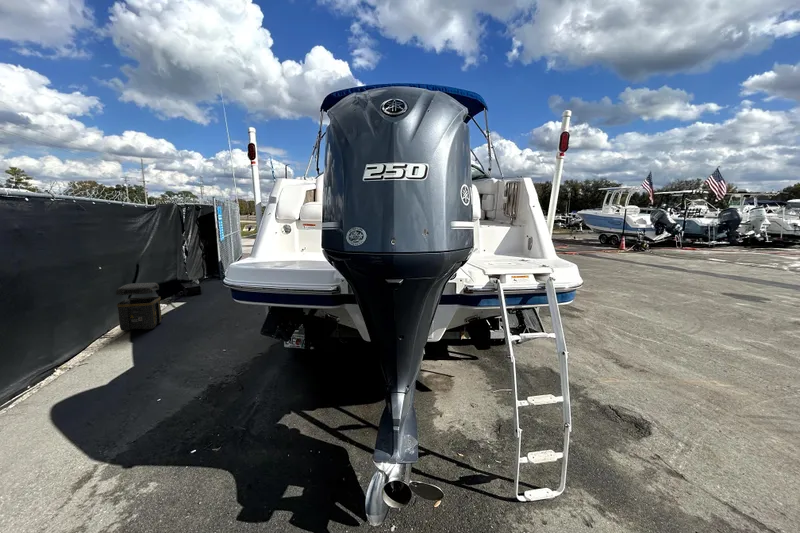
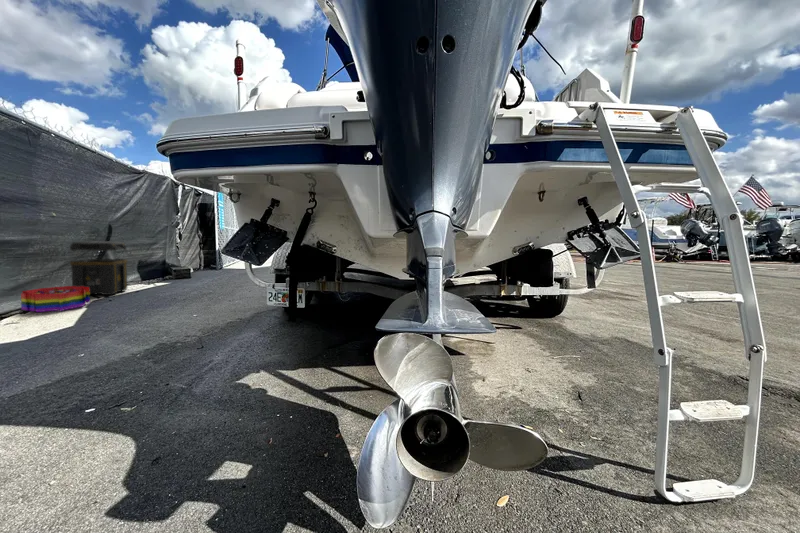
storage bin: none [89,328,140,355] -> present [21,286,90,312]

